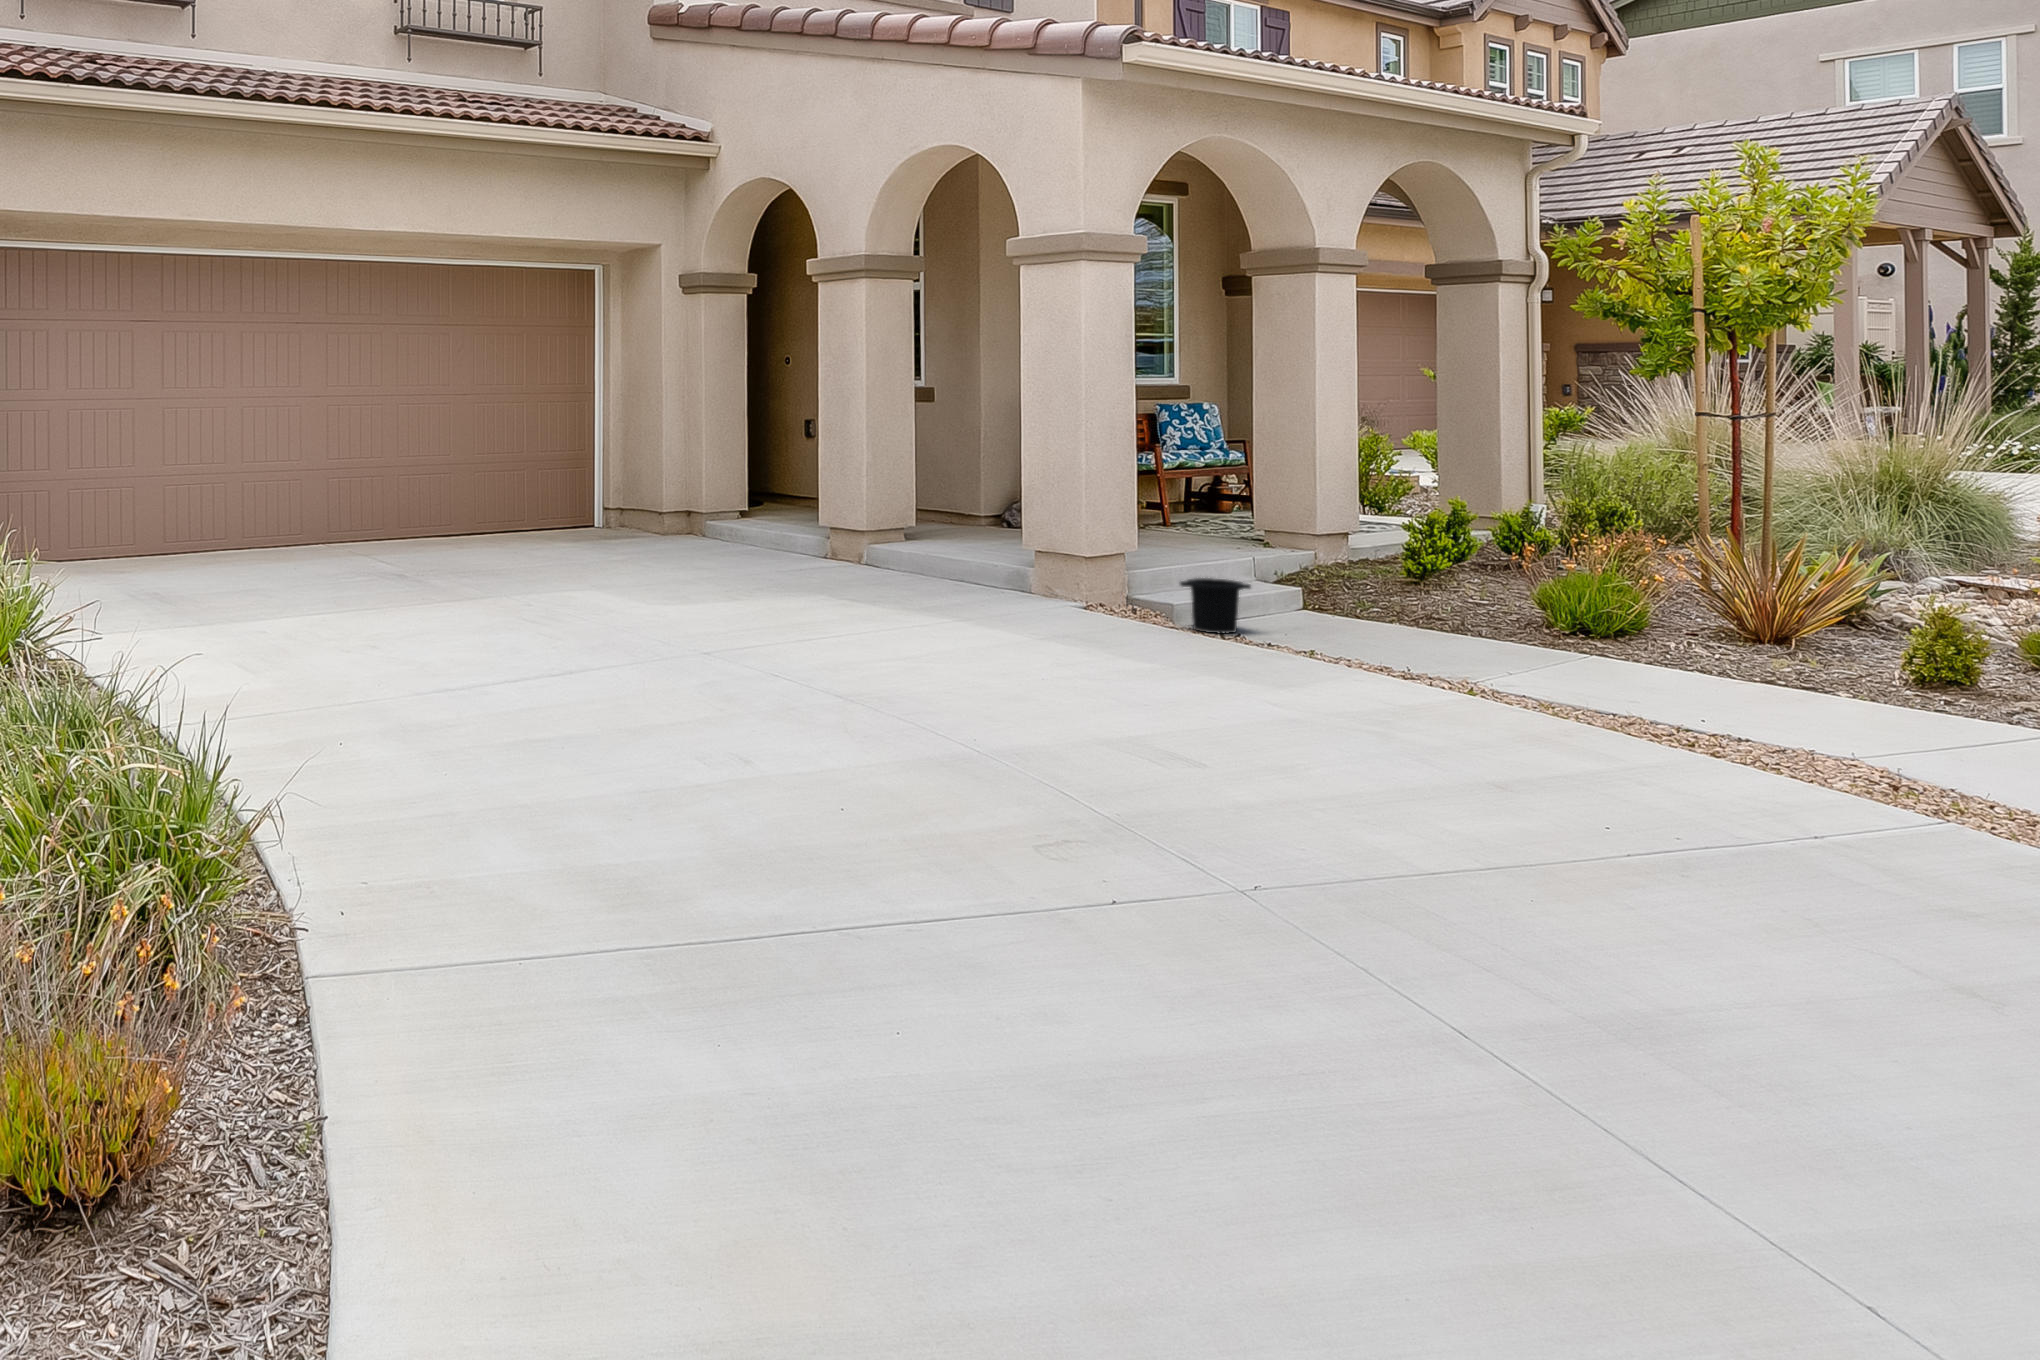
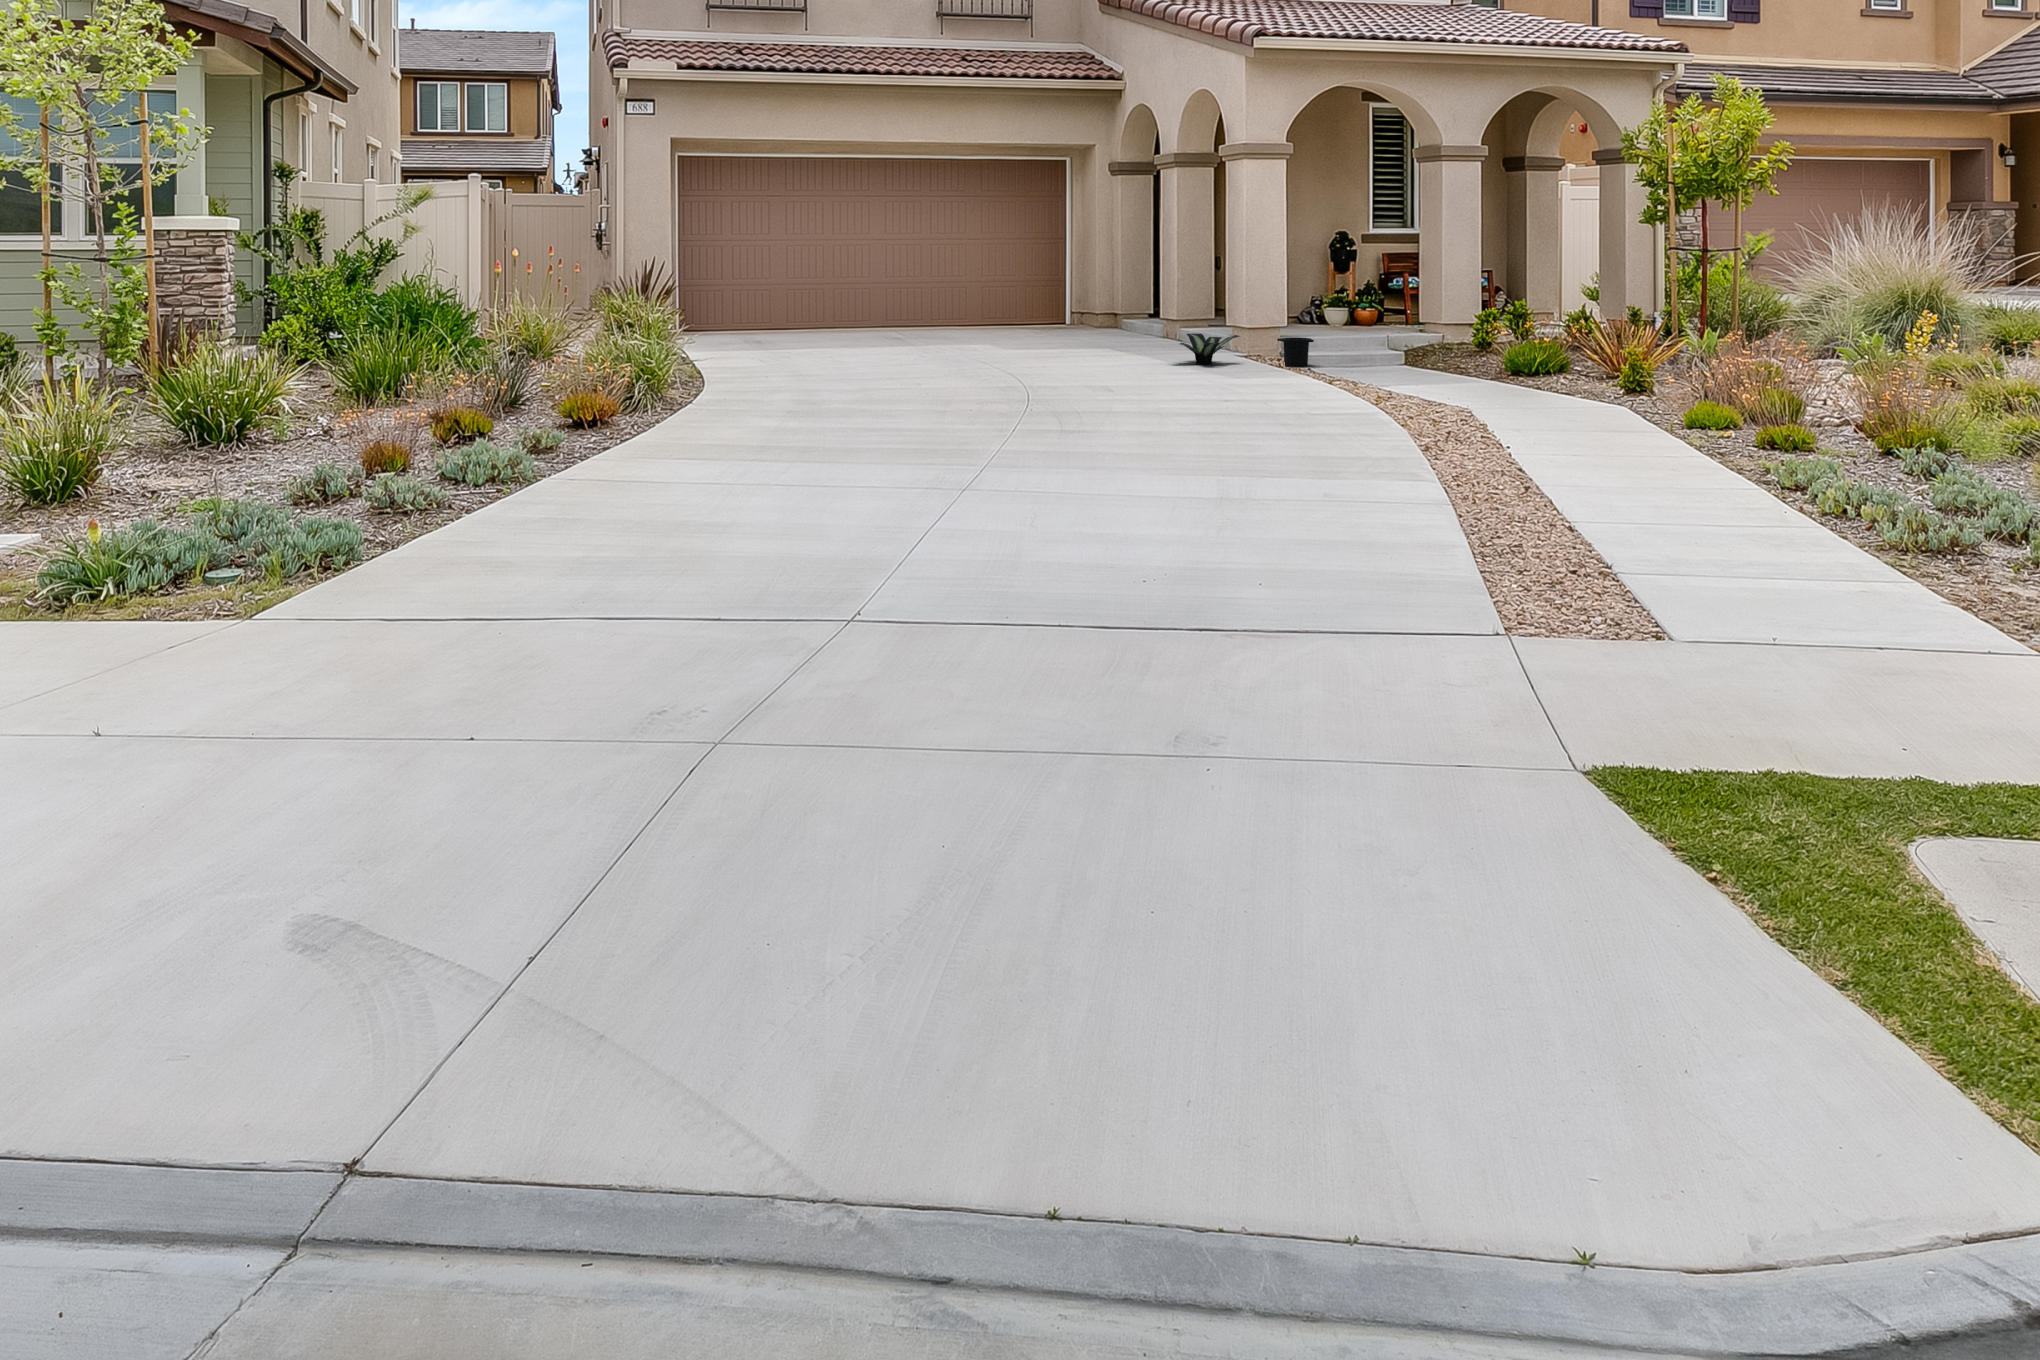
potted plant: none [1003,572,1117,634] -> present [1180,334,1239,365]

